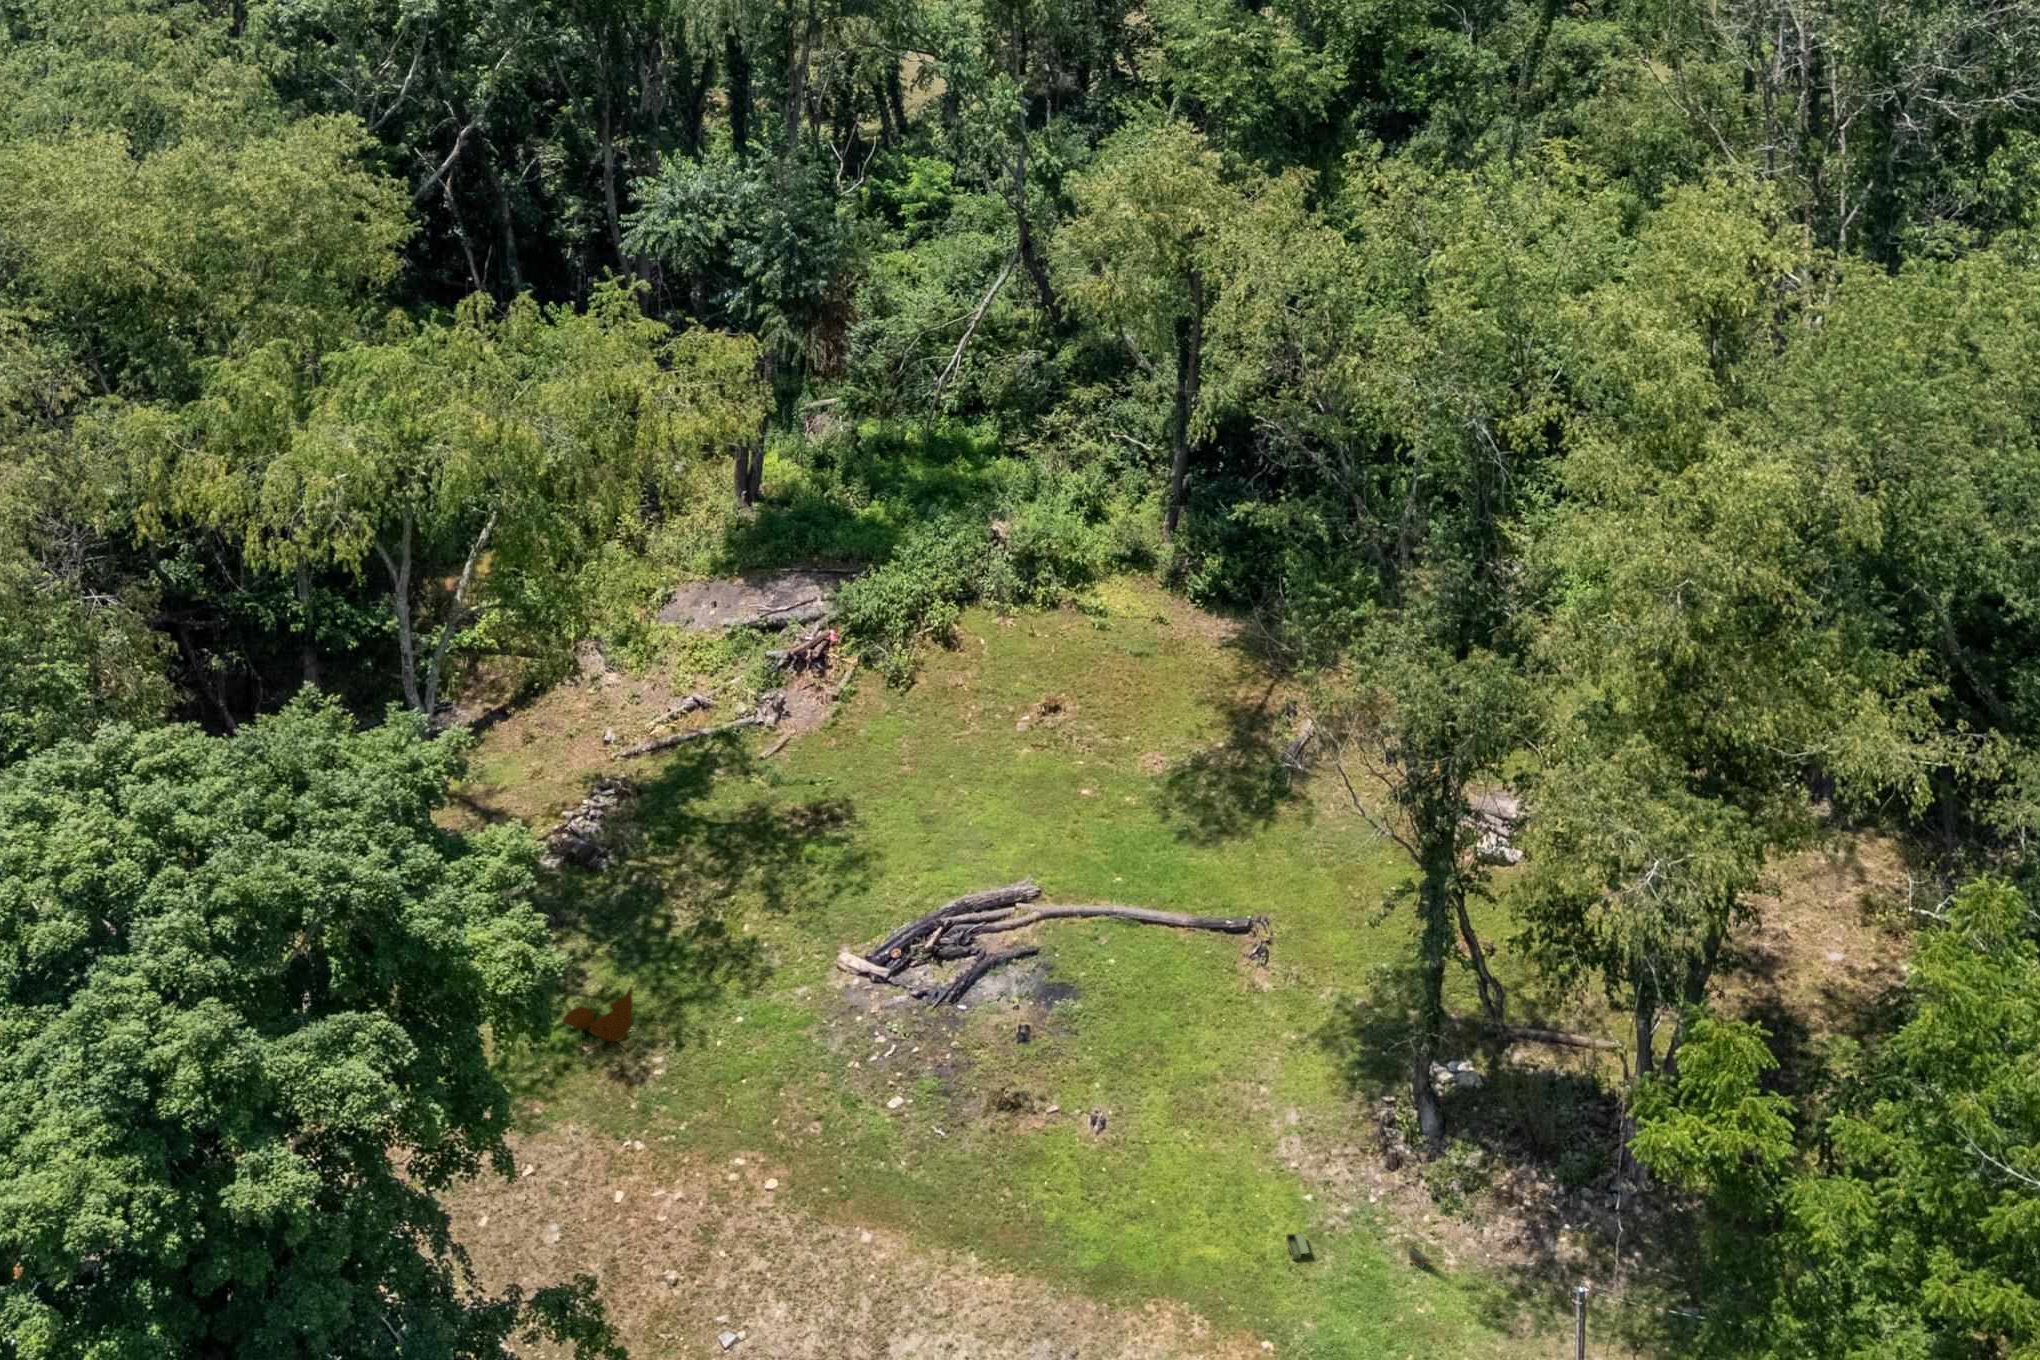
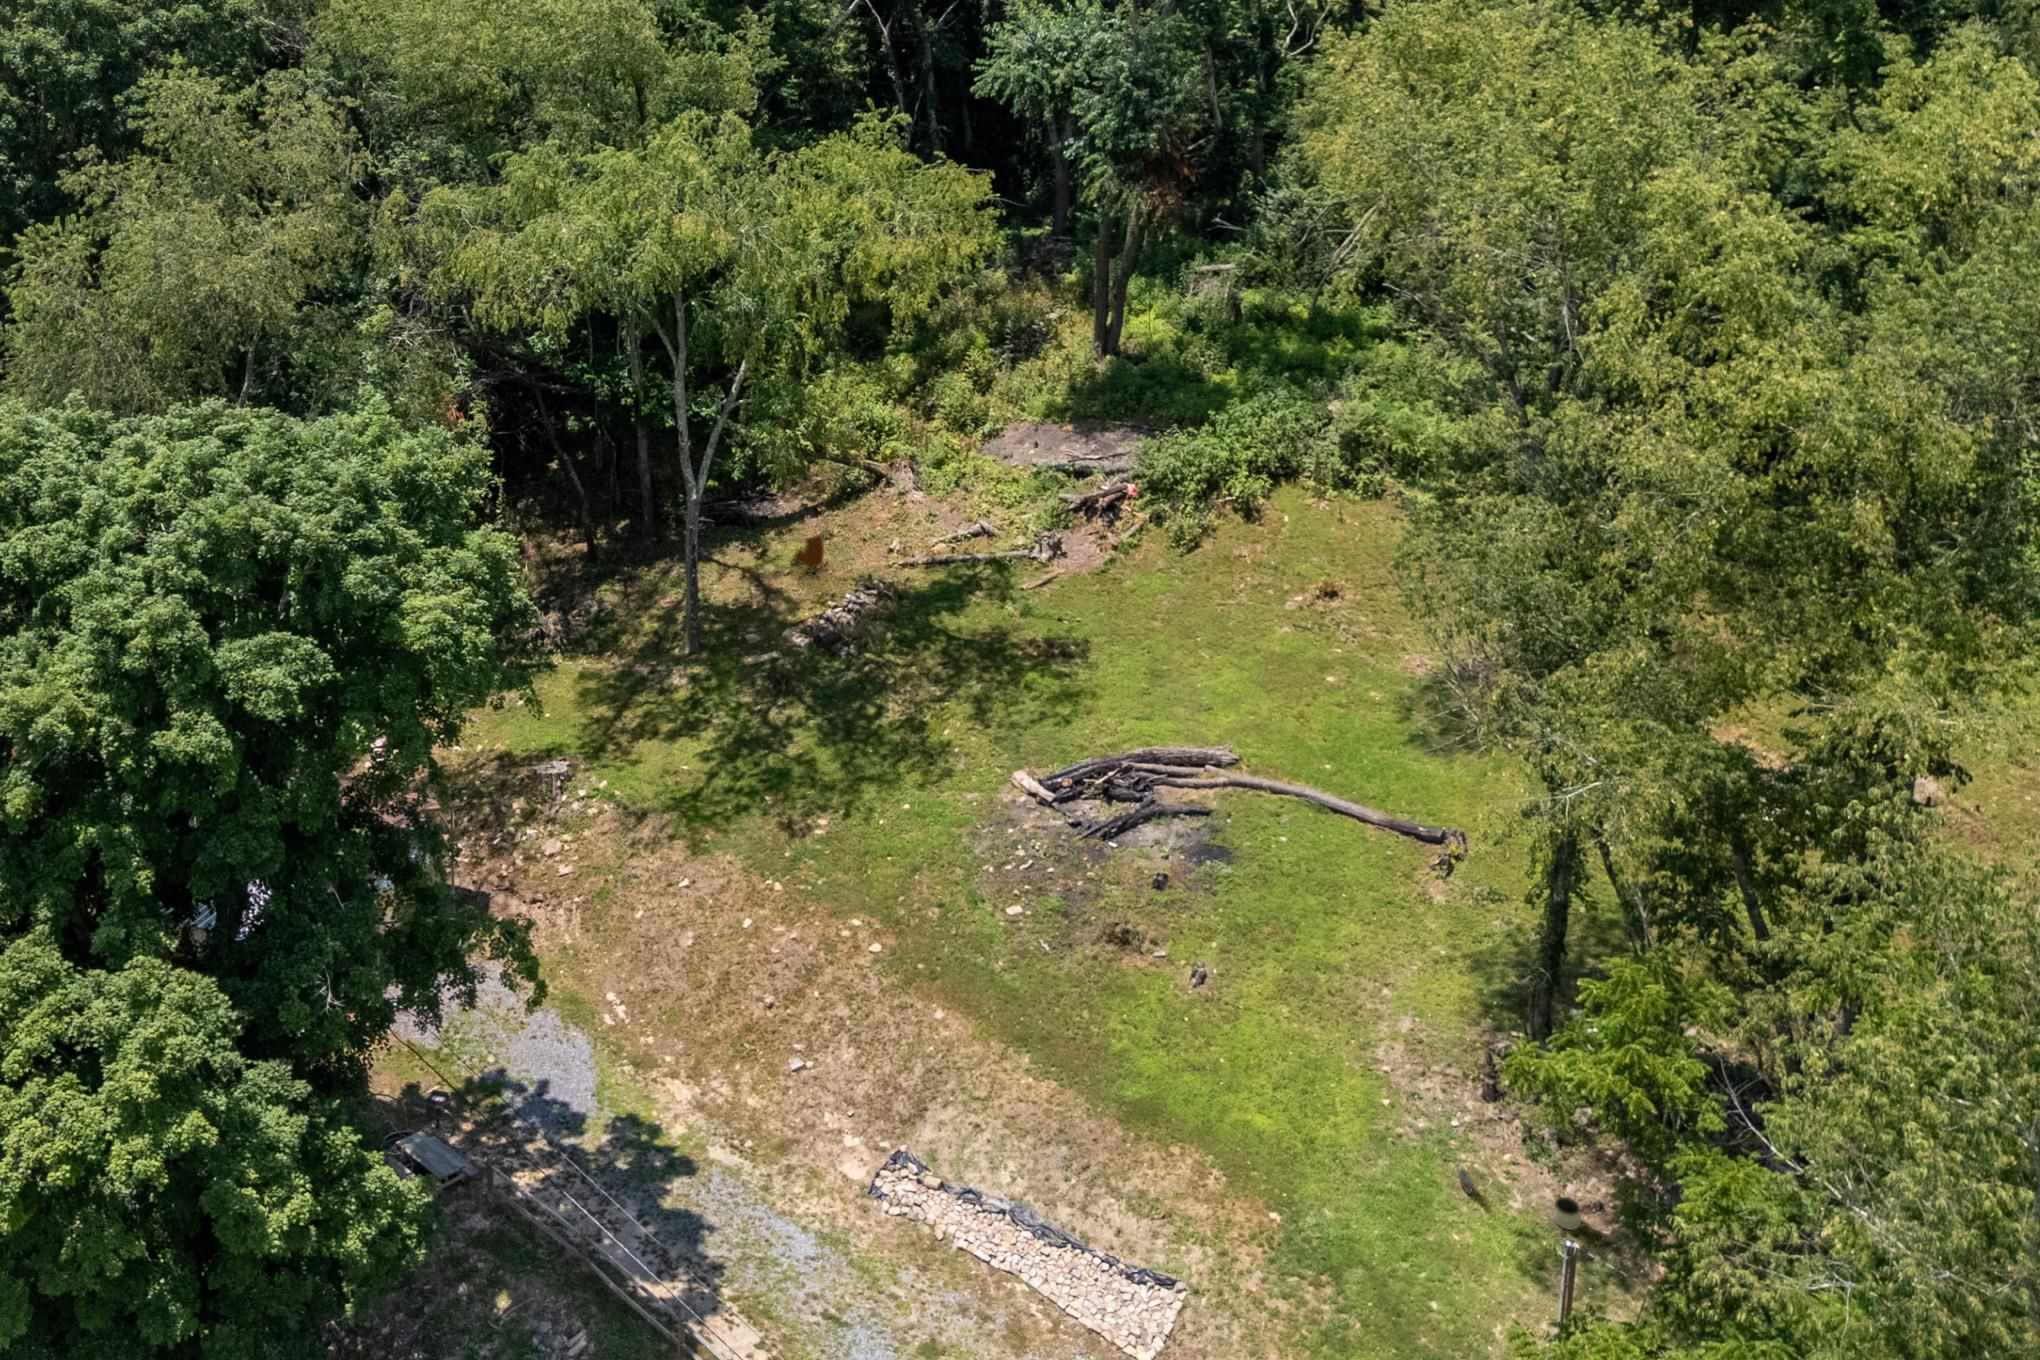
lounge chair: present [563,987,633,1050] -> present [791,533,824,573]
toolbox: present [1286,1233,1309,1259] -> none [1328,1117,1352,1142]
planter: none [1491,1240,1514,1272] -> present [1554,1197,1581,1230]

